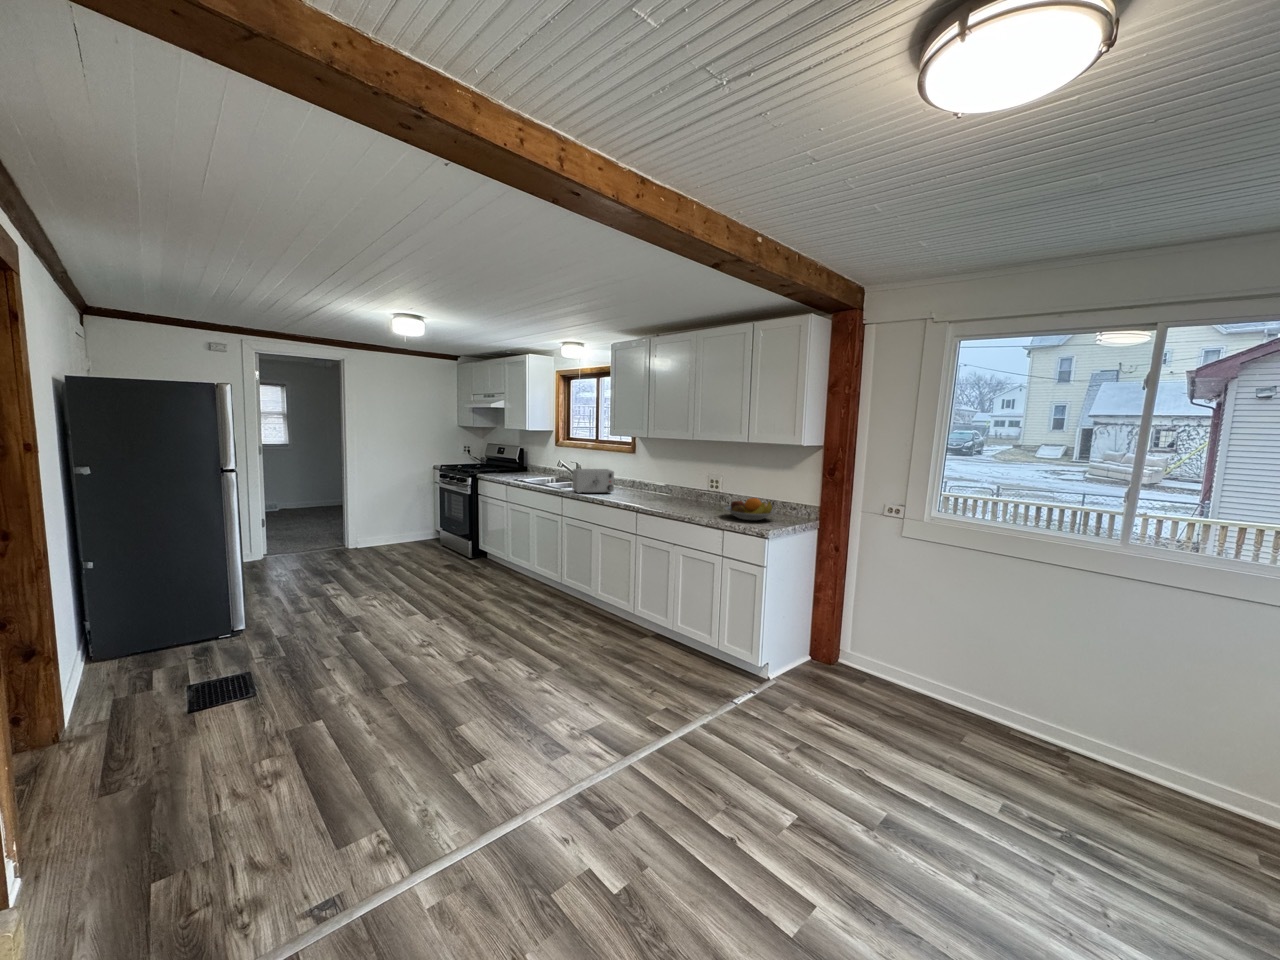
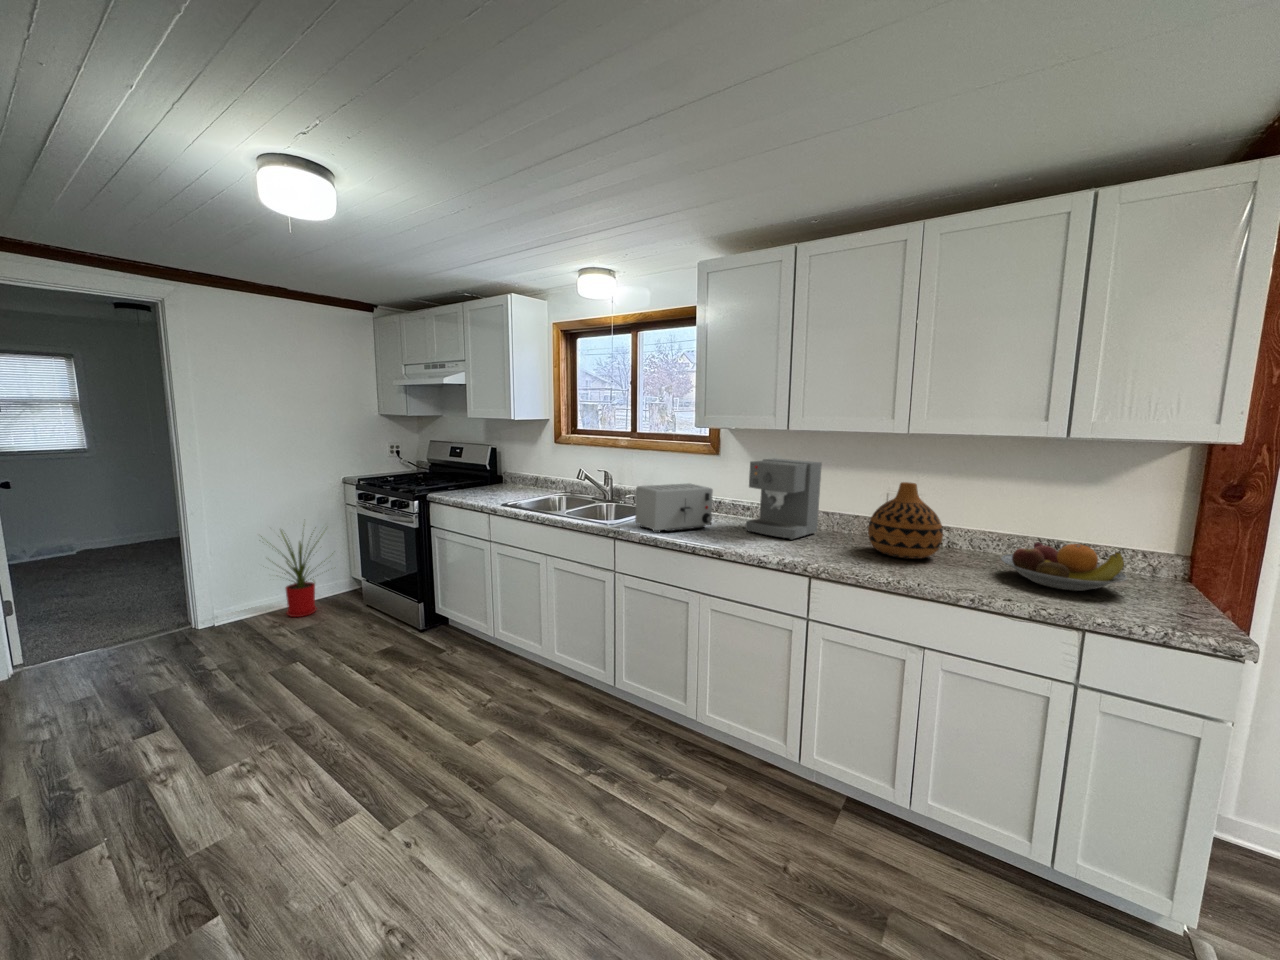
coffee maker: none [629,456,673,500] -> present [746,458,822,540]
vase: none [679,468,716,508] -> present [868,482,943,559]
house plant: none [382,489,429,547] -> present [261,531,333,617]

